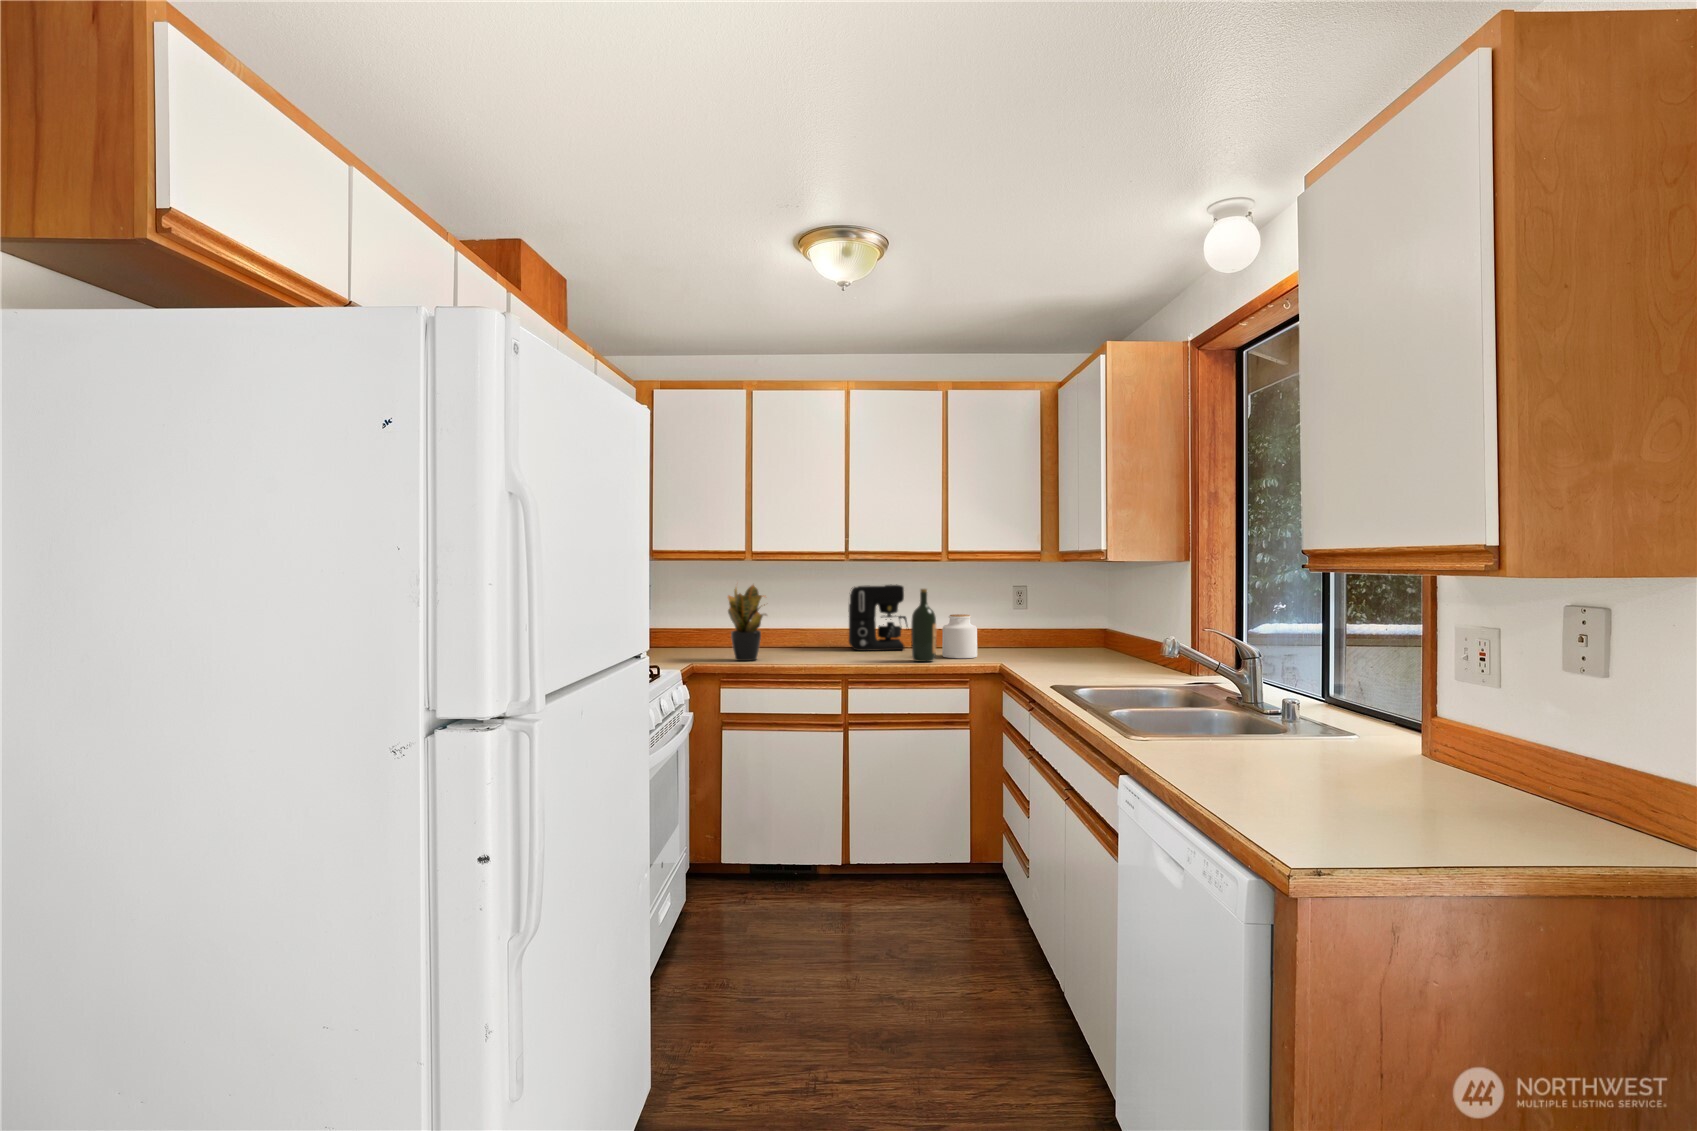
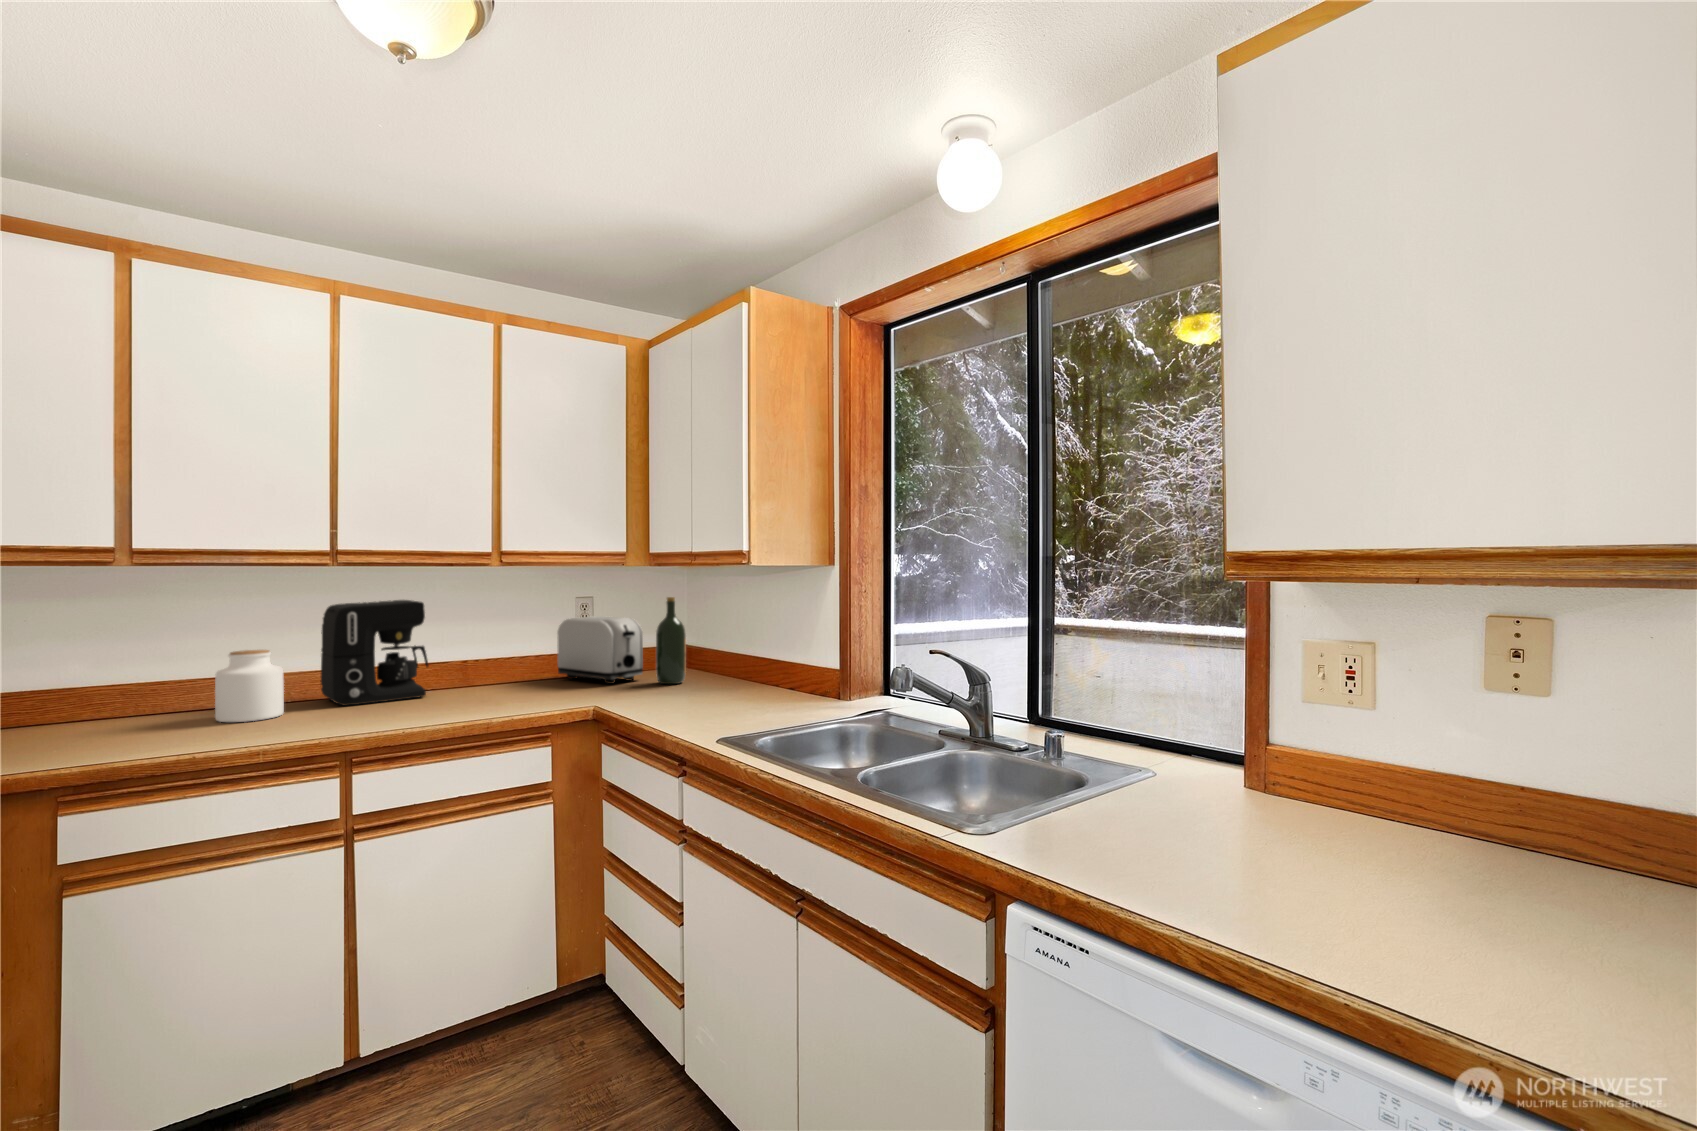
potted plant: present [728,585,766,661] -> none [47,596,187,756]
wine bottle: present [911,589,936,662] -> present [656,597,686,684]
toaster: none [997,601,1056,653] -> present [557,616,643,684]
jar: present [942,614,977,658] -> present [215,650,284,722]

